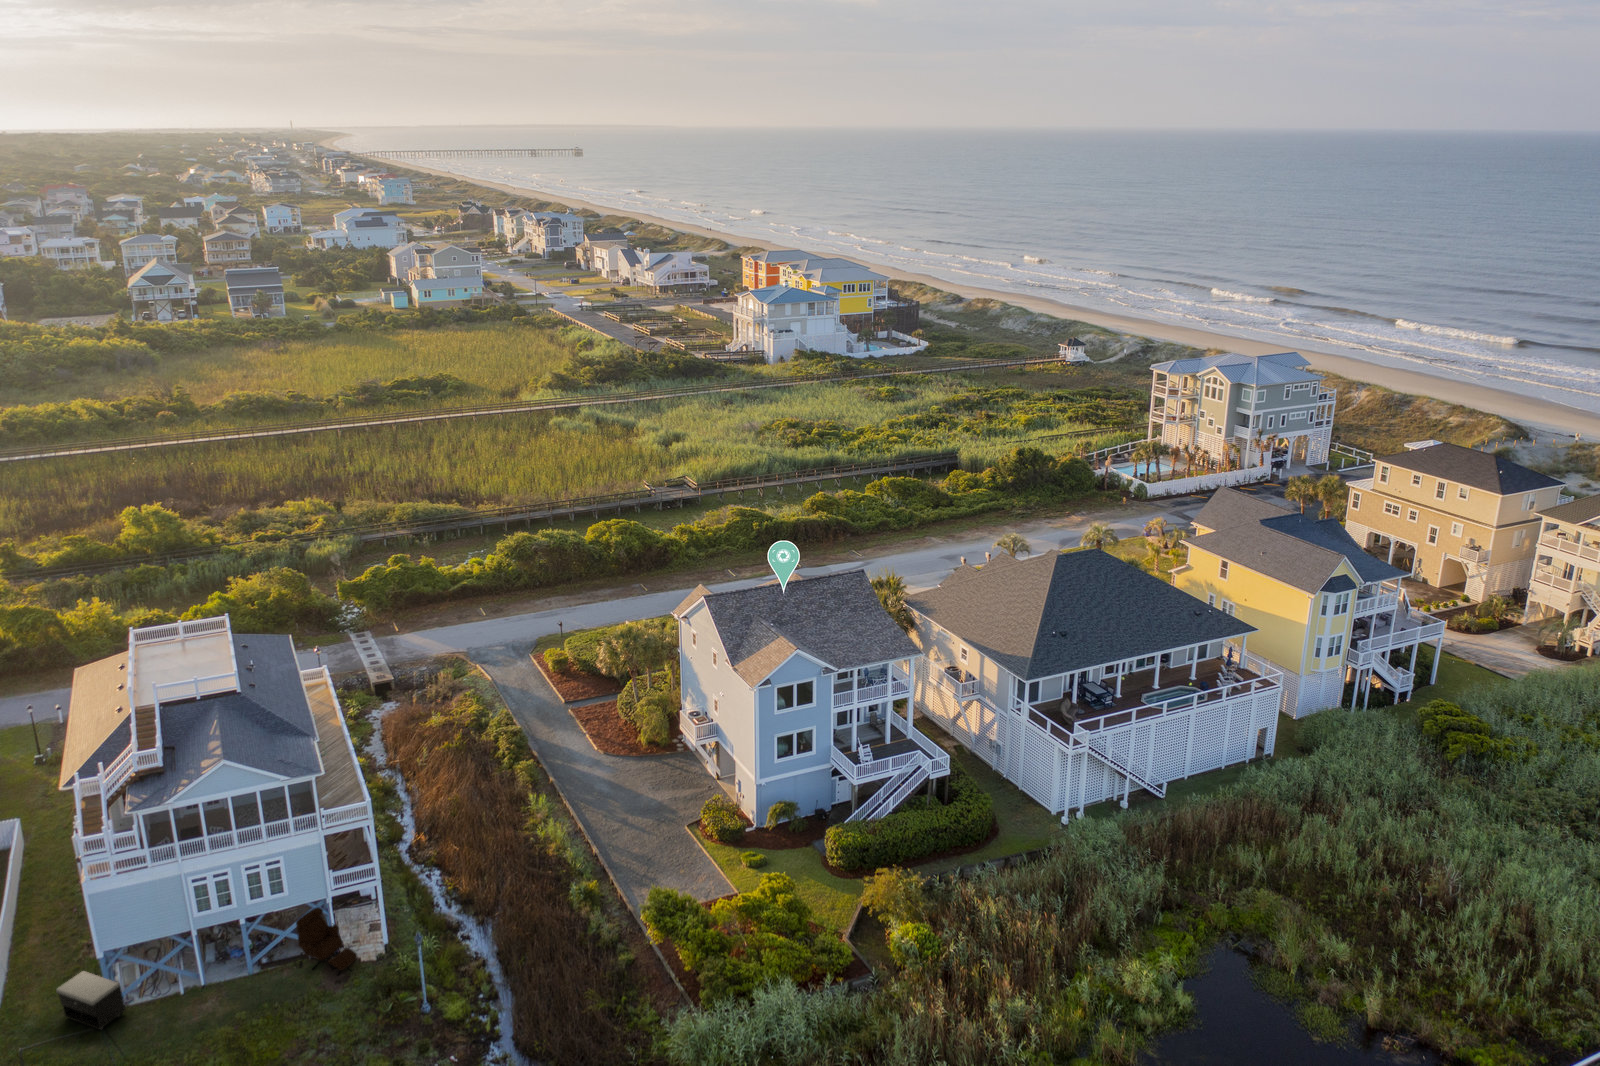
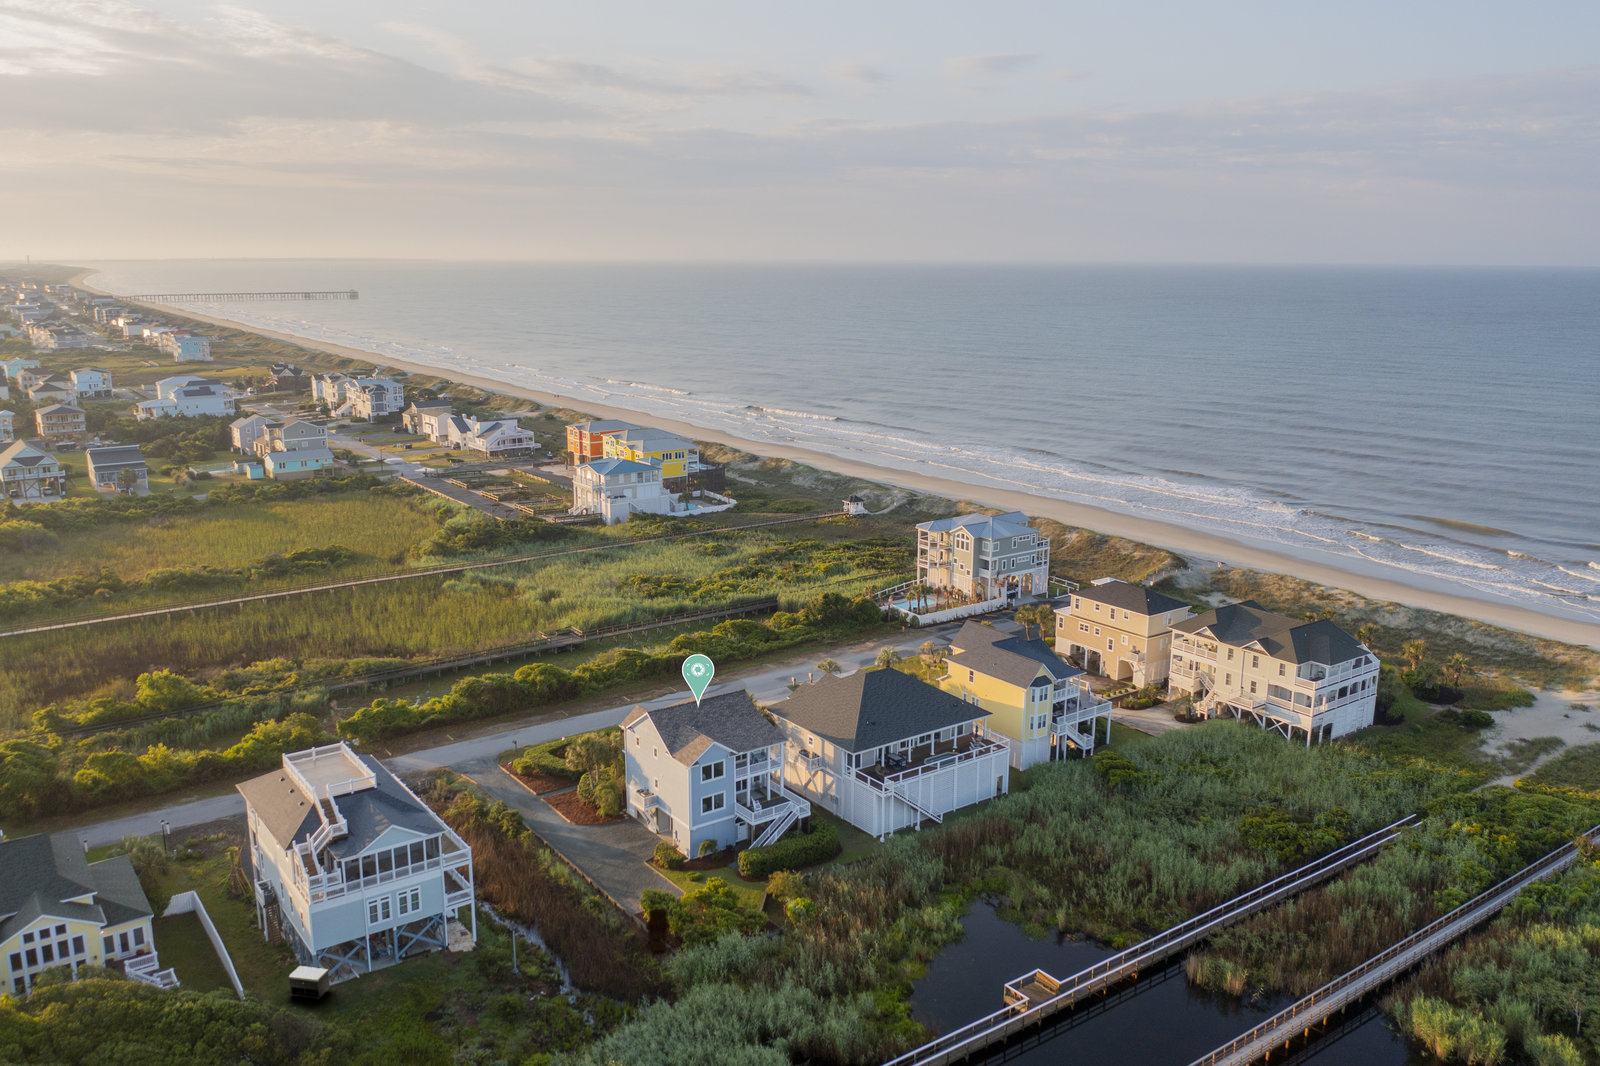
lounge chair: present [296,907,357,971] -> present [646,909,670,952]

